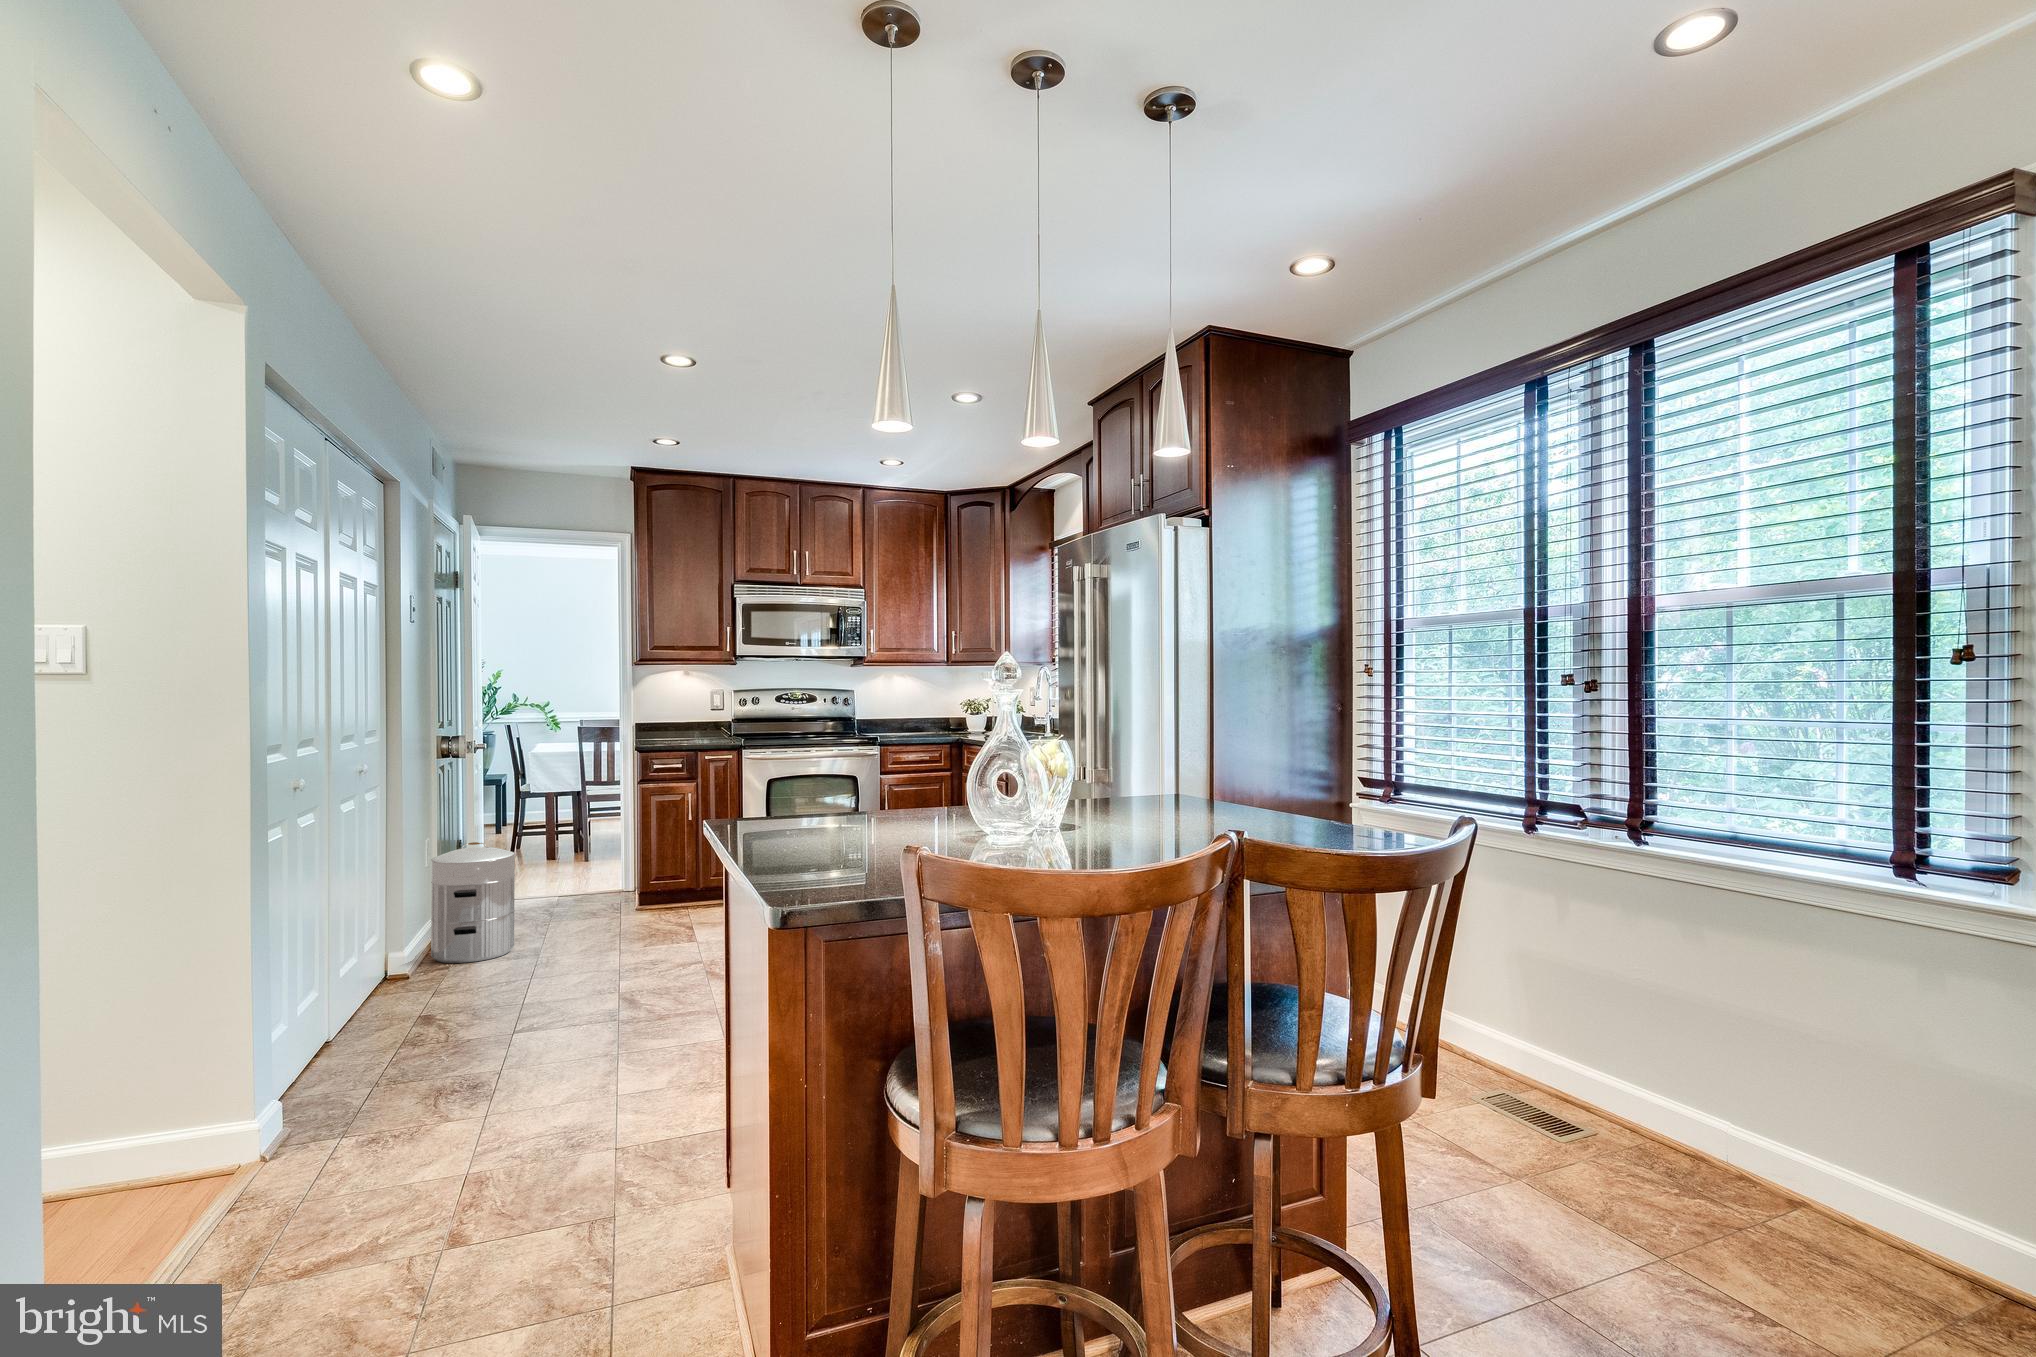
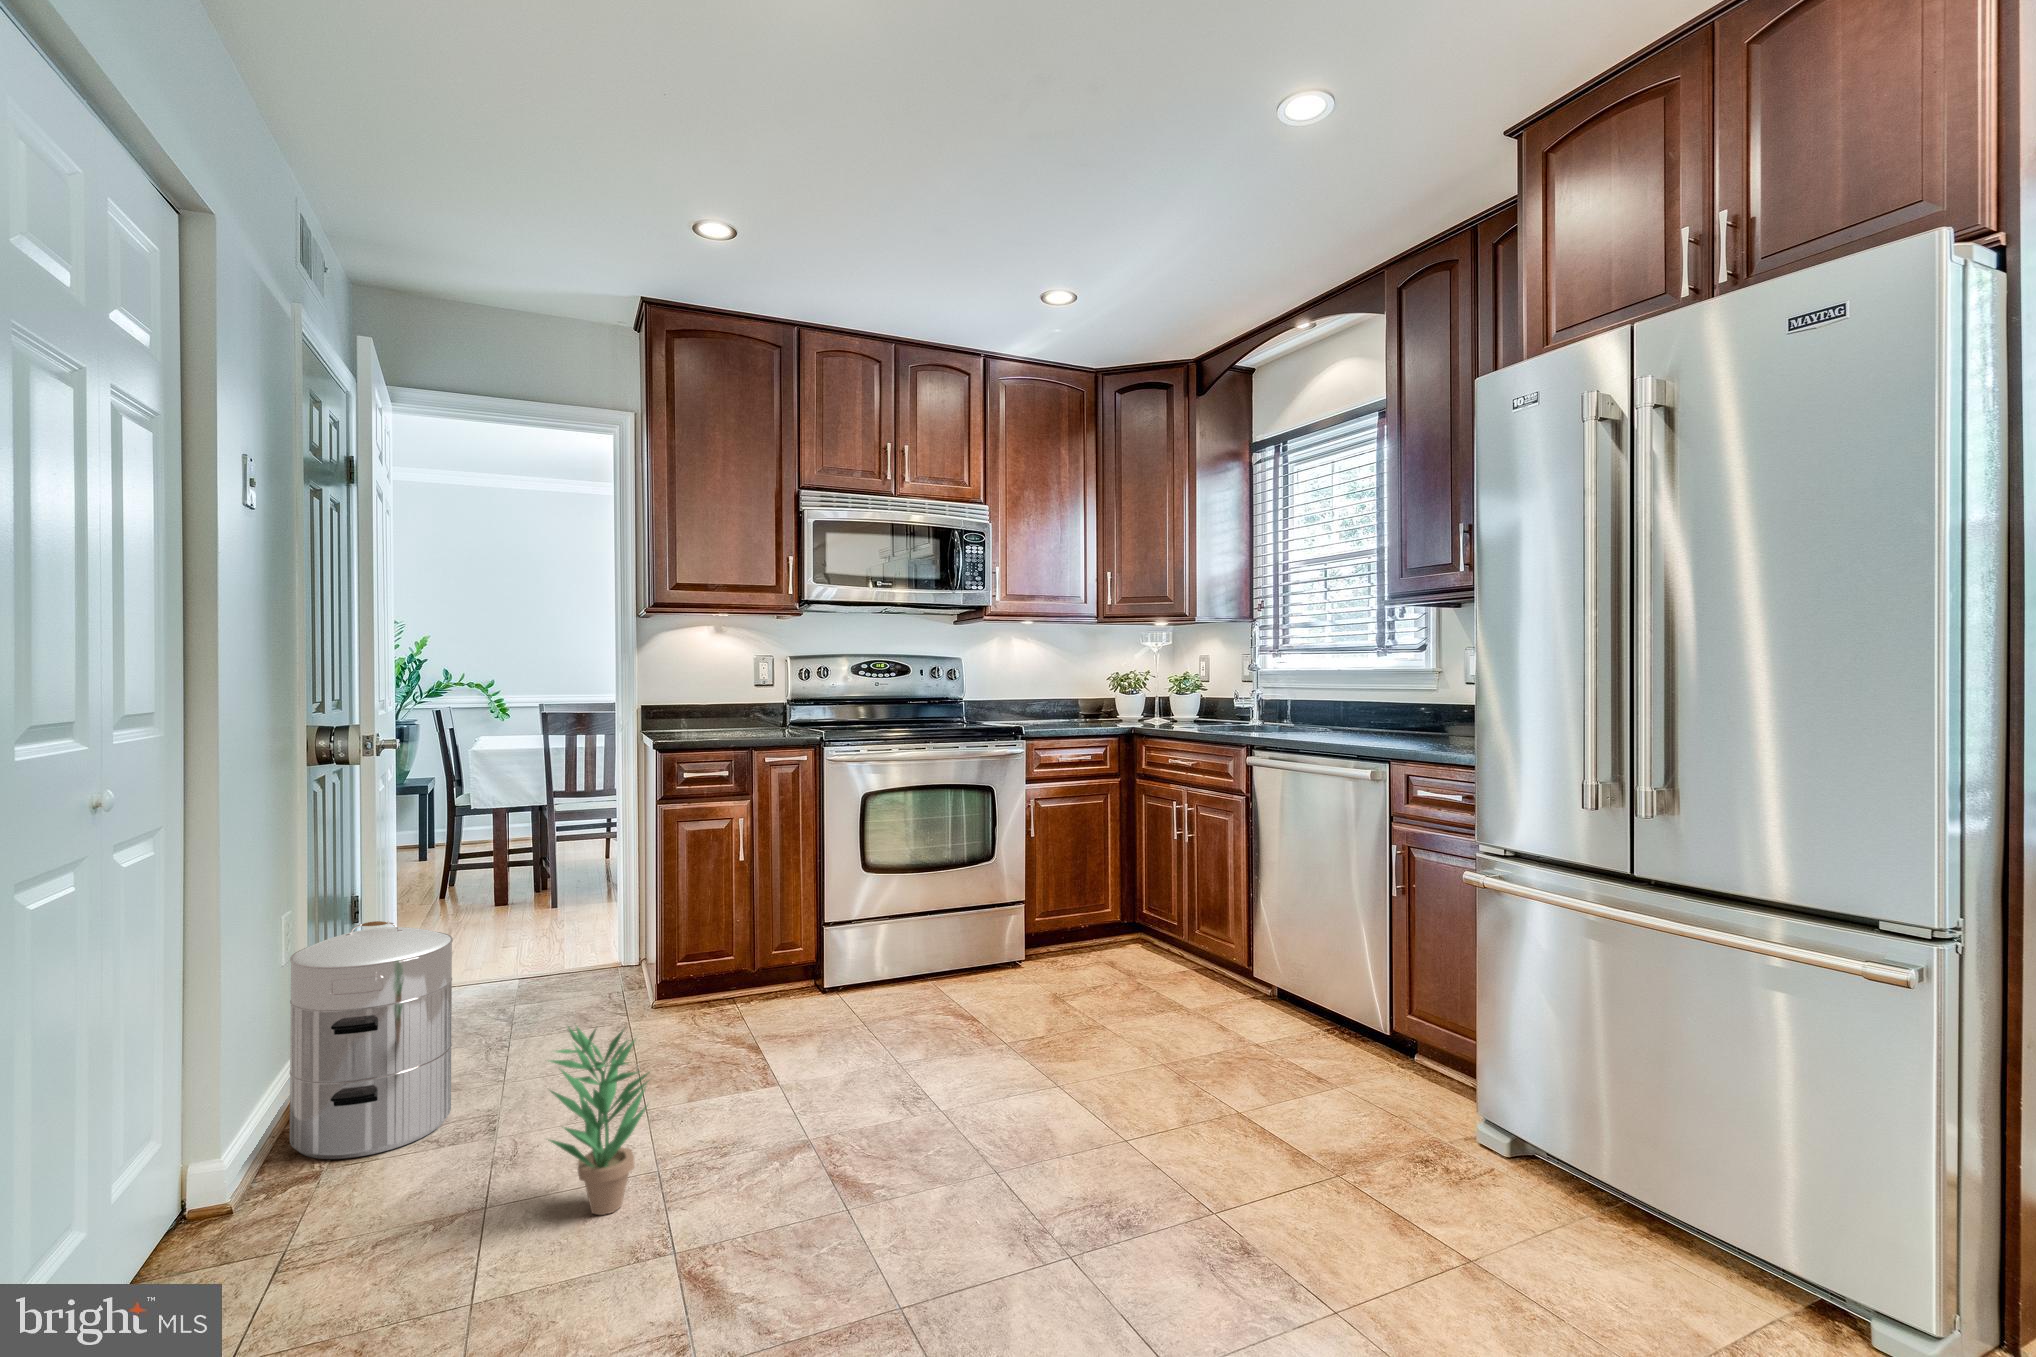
potted plant: none [558,885,613,982] -> present [550,1027,647,1215]

